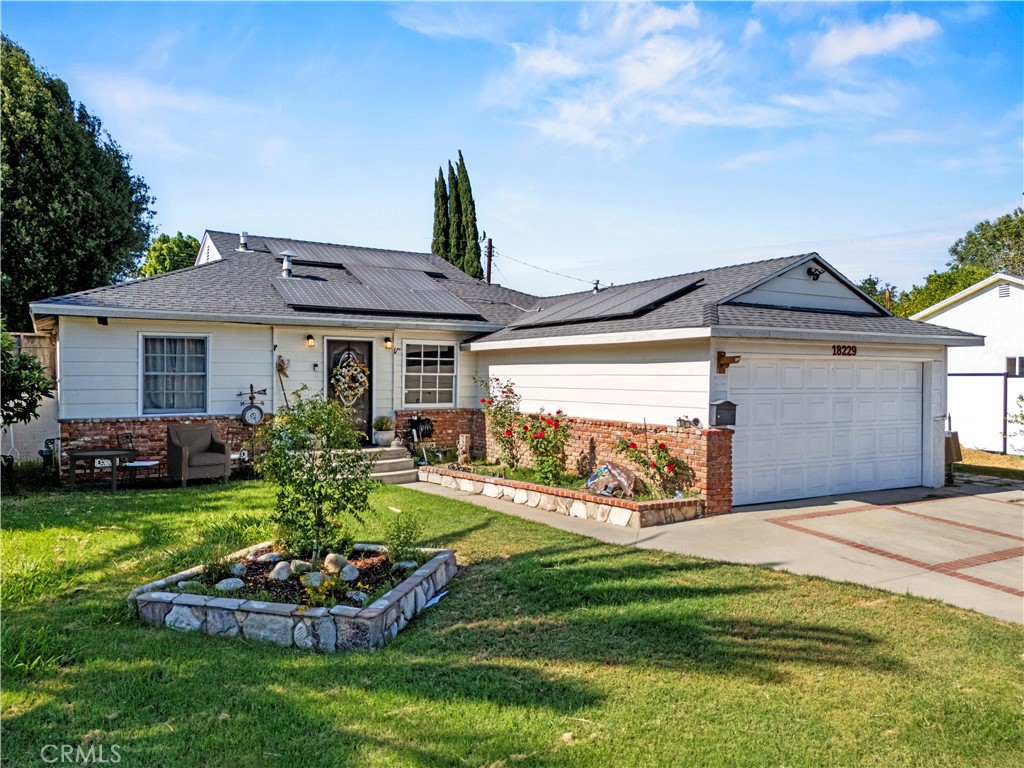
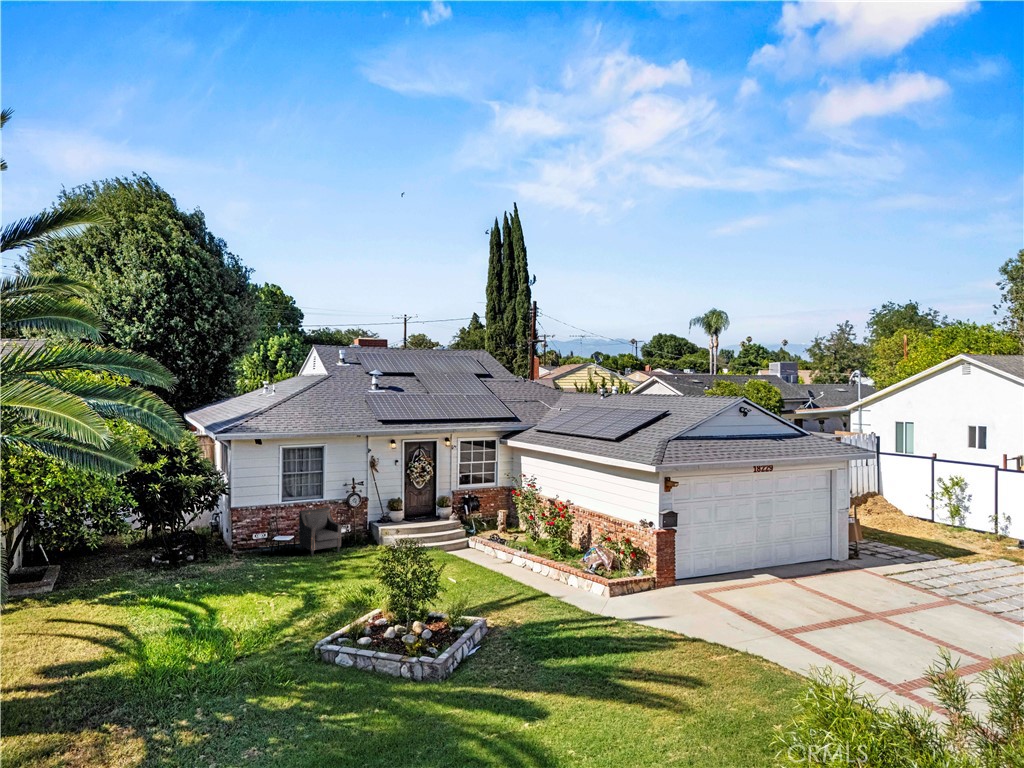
round table: present [65,448,139,491] -> none [238,527,283,559]

